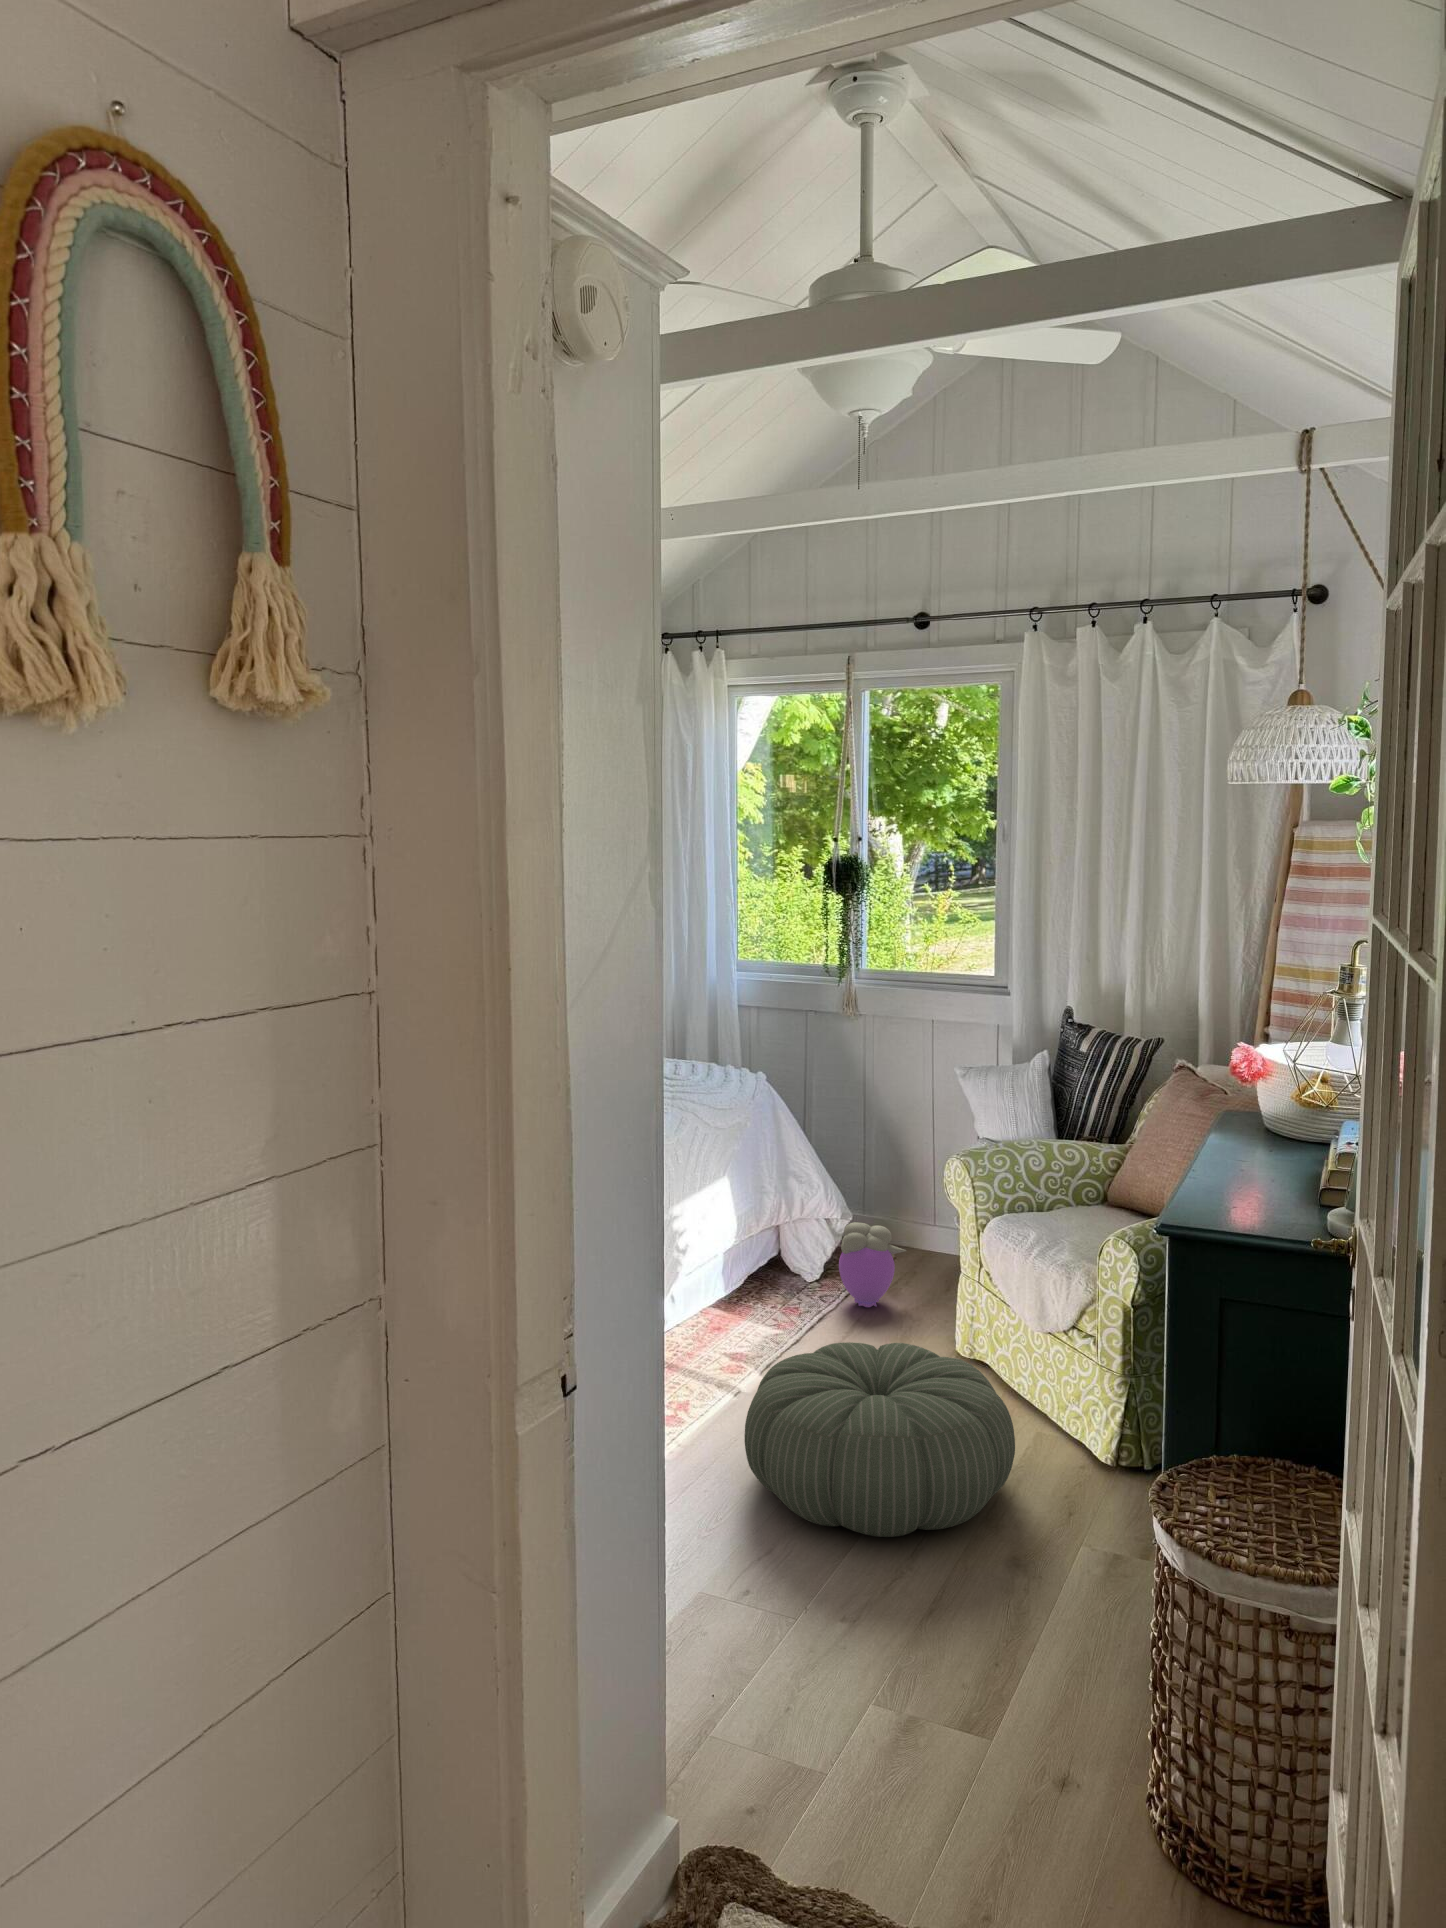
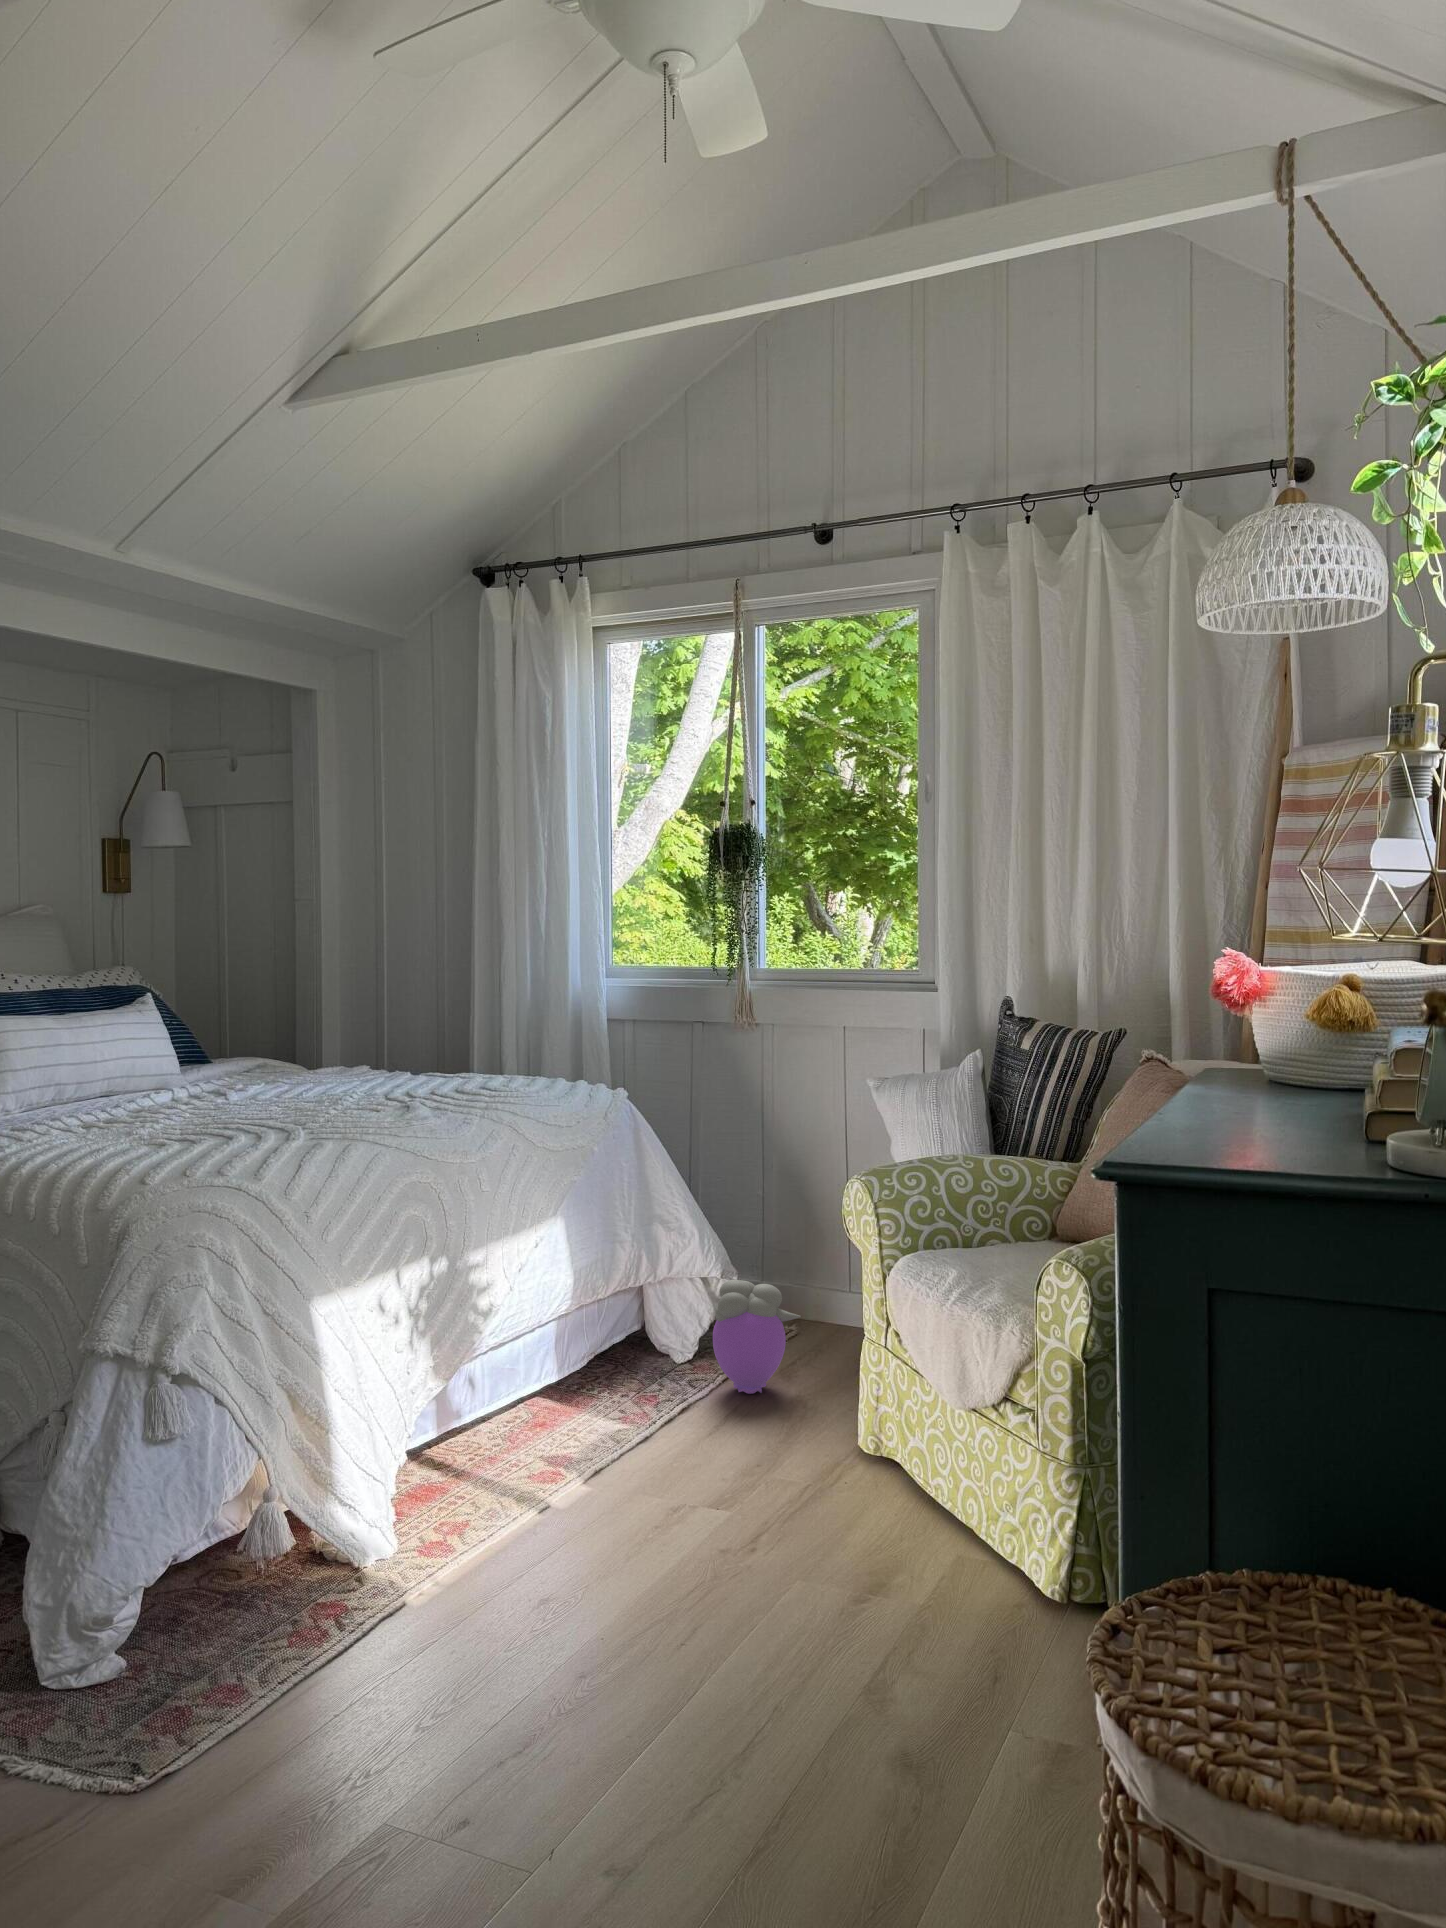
pouf: present [744,1342,1015,1537] -> none [509,1426,914,1723]

